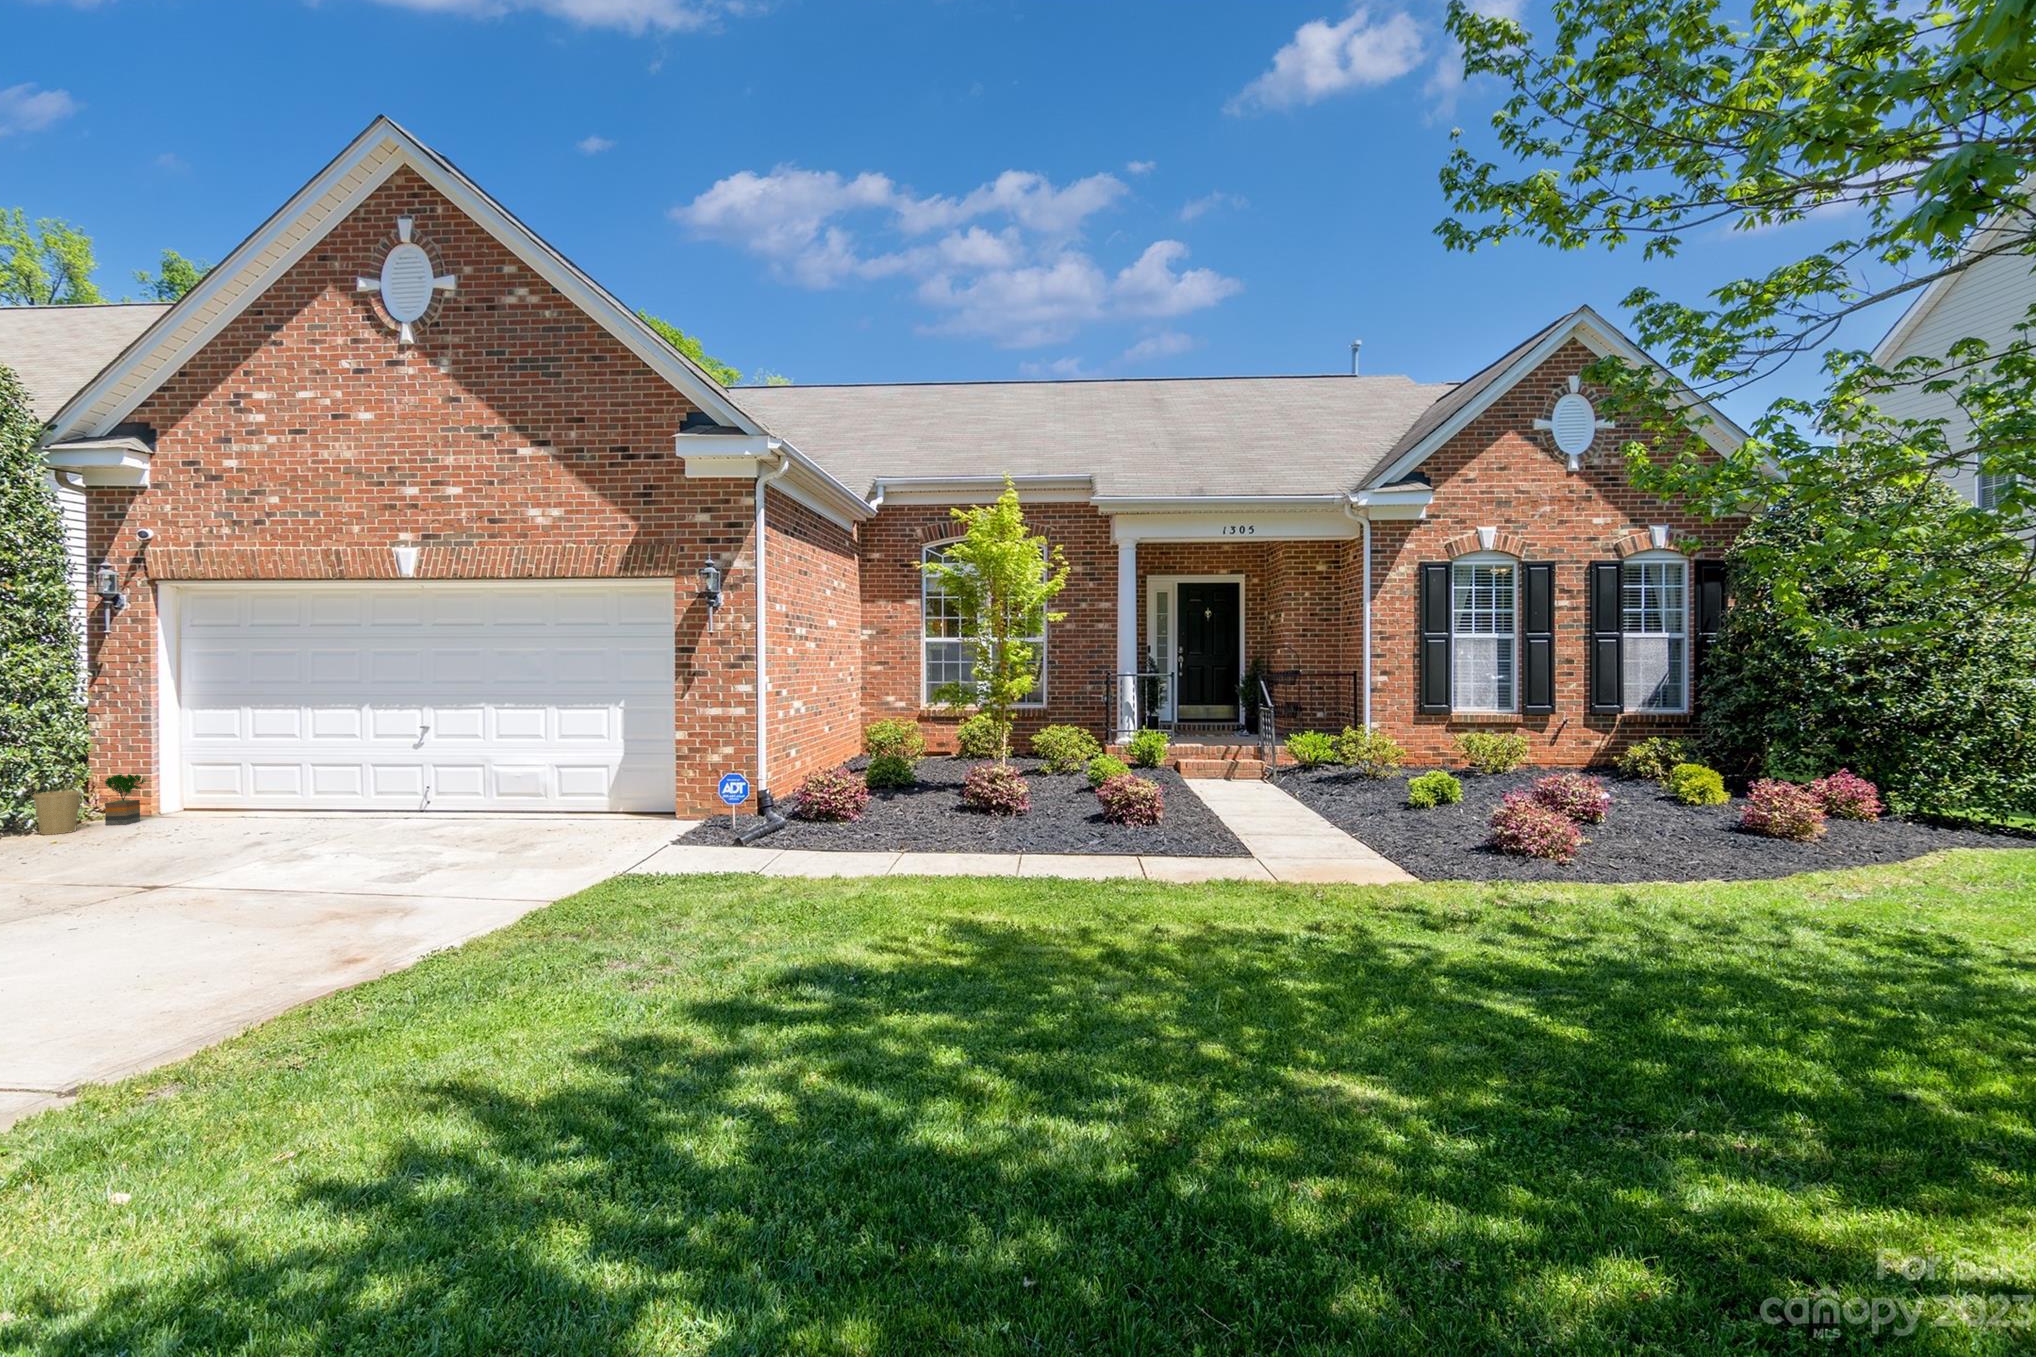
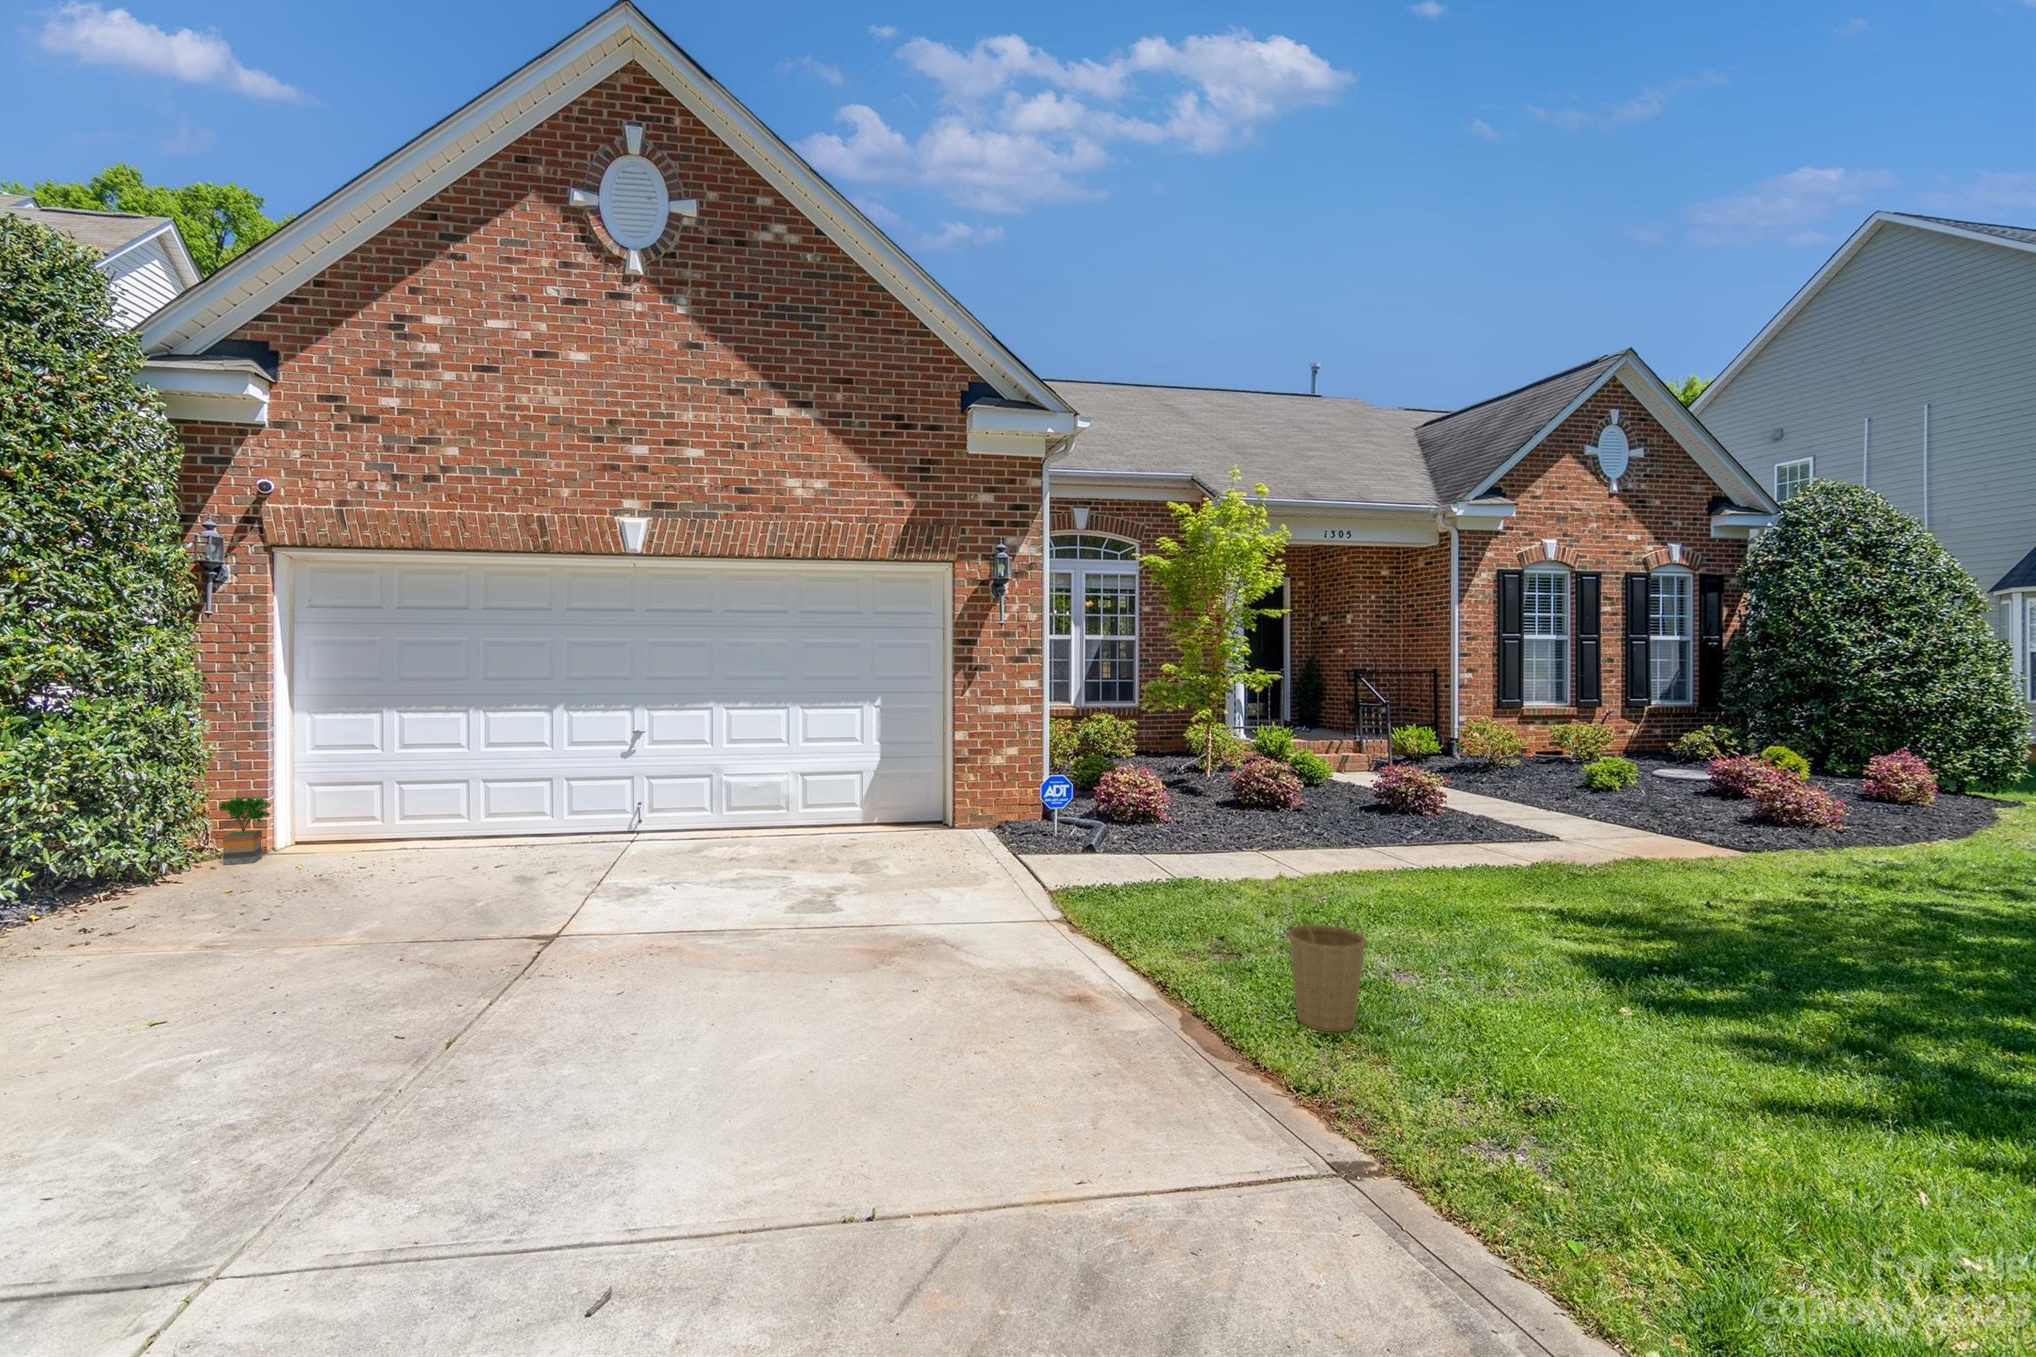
basket: present [33,790,81,835] -> present [1288,915,1366,1032]

